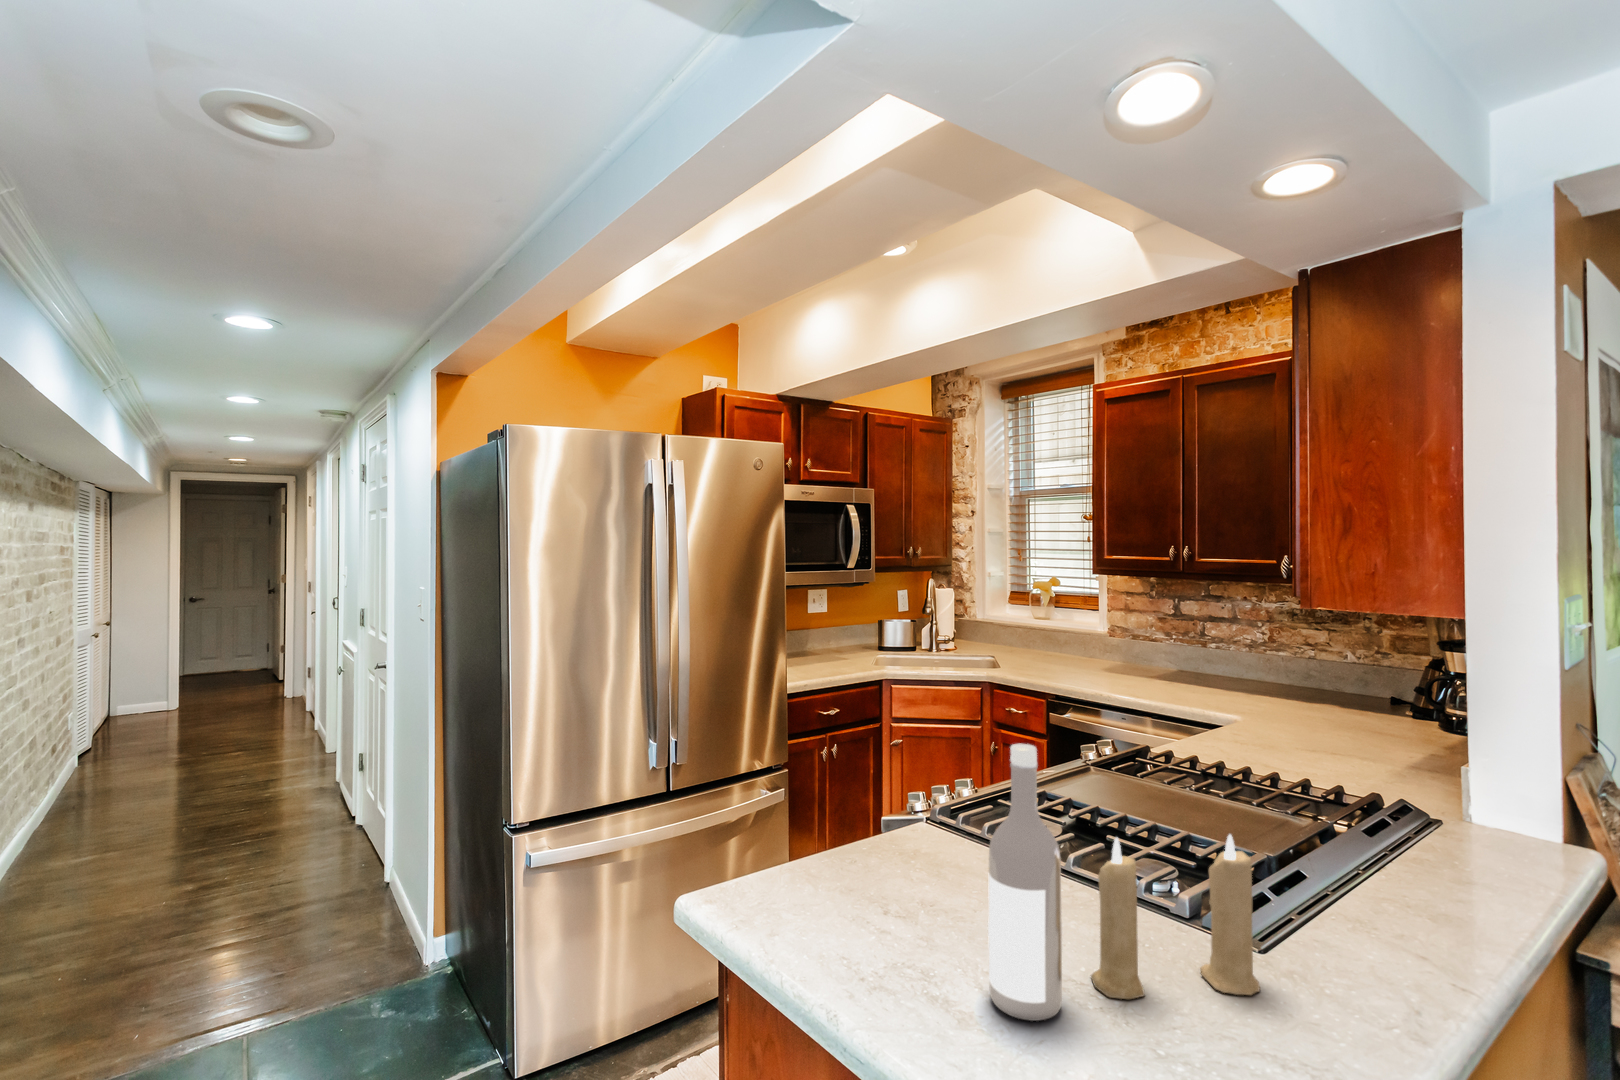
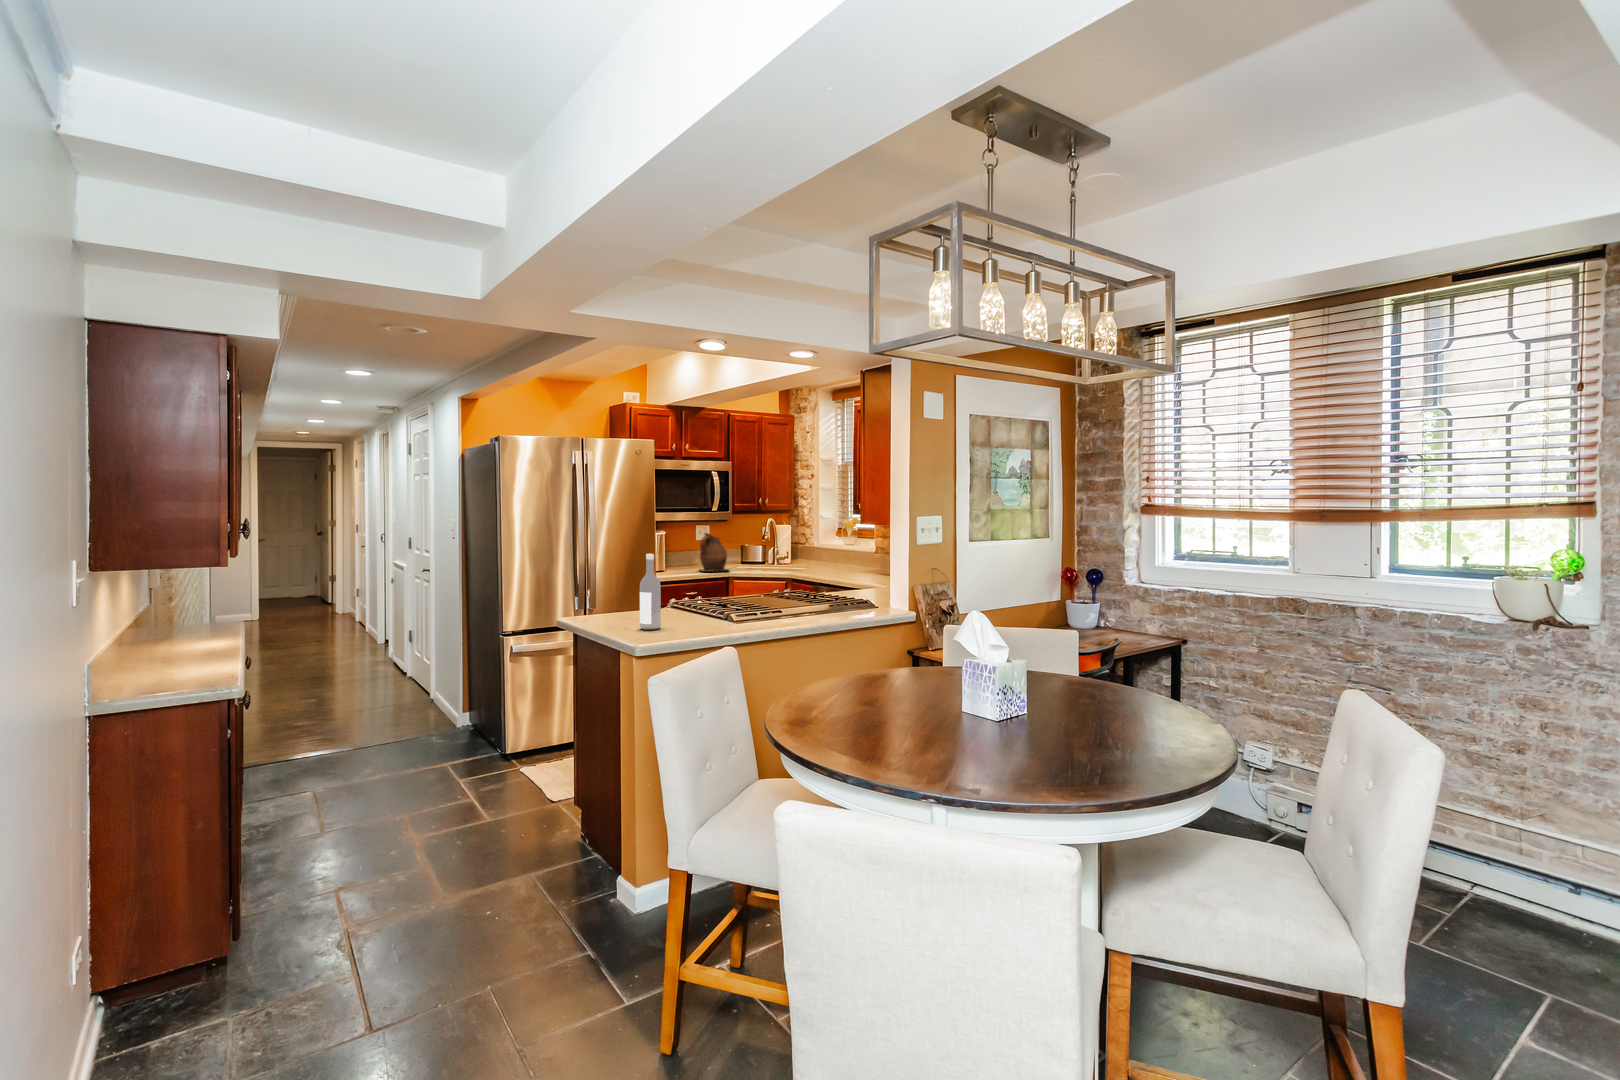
ceramic pitcher: none [825,603,883,669] -> present [700,533,729,572]
candle: present [1091,834,1260,999] -> none [675,581,724,628]

